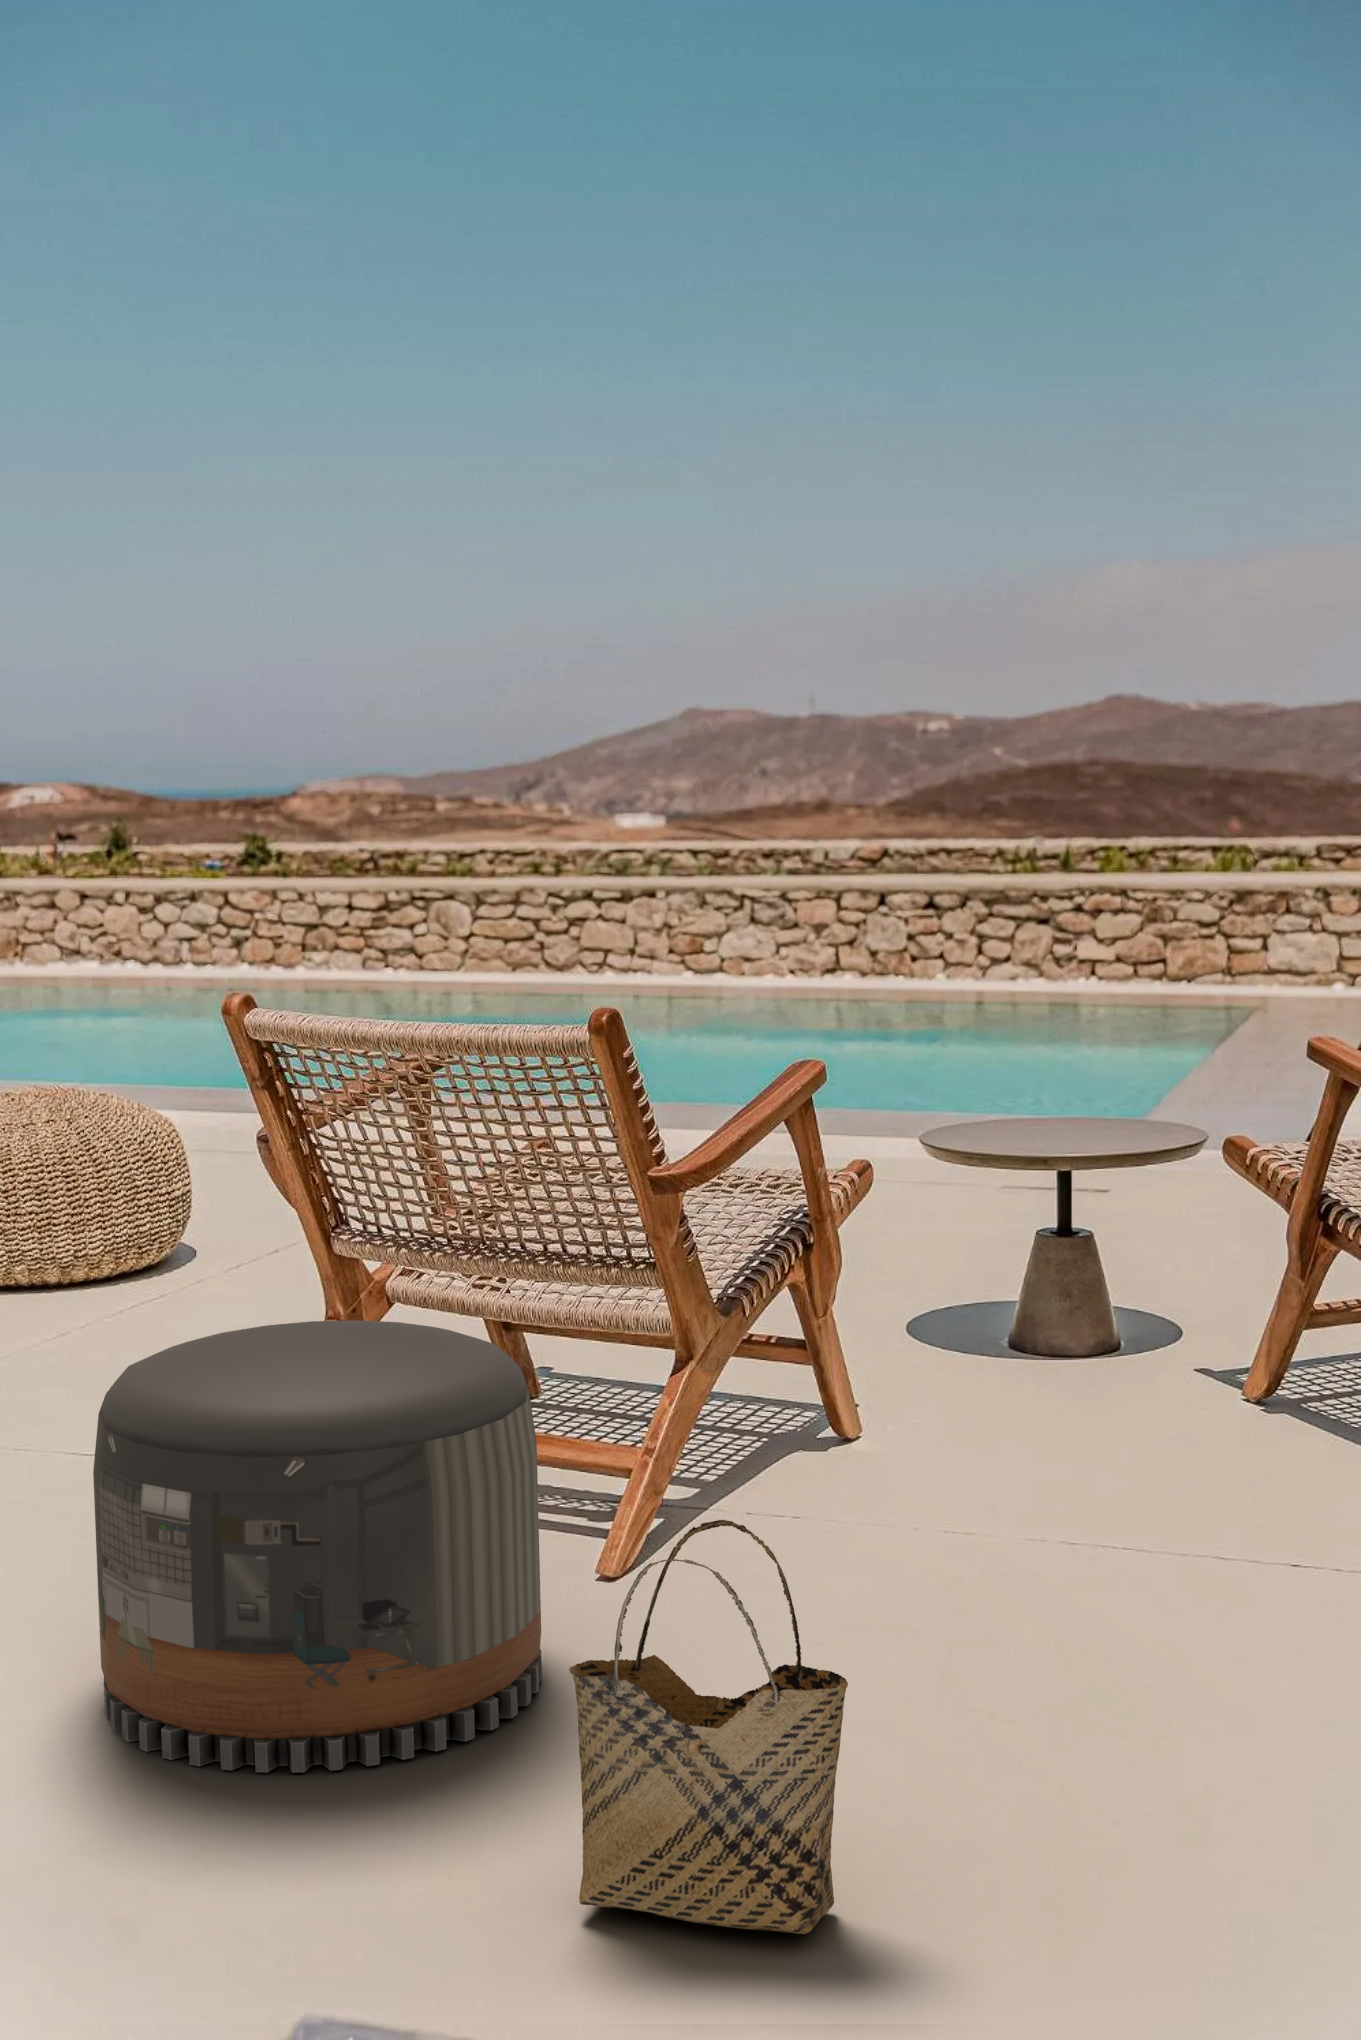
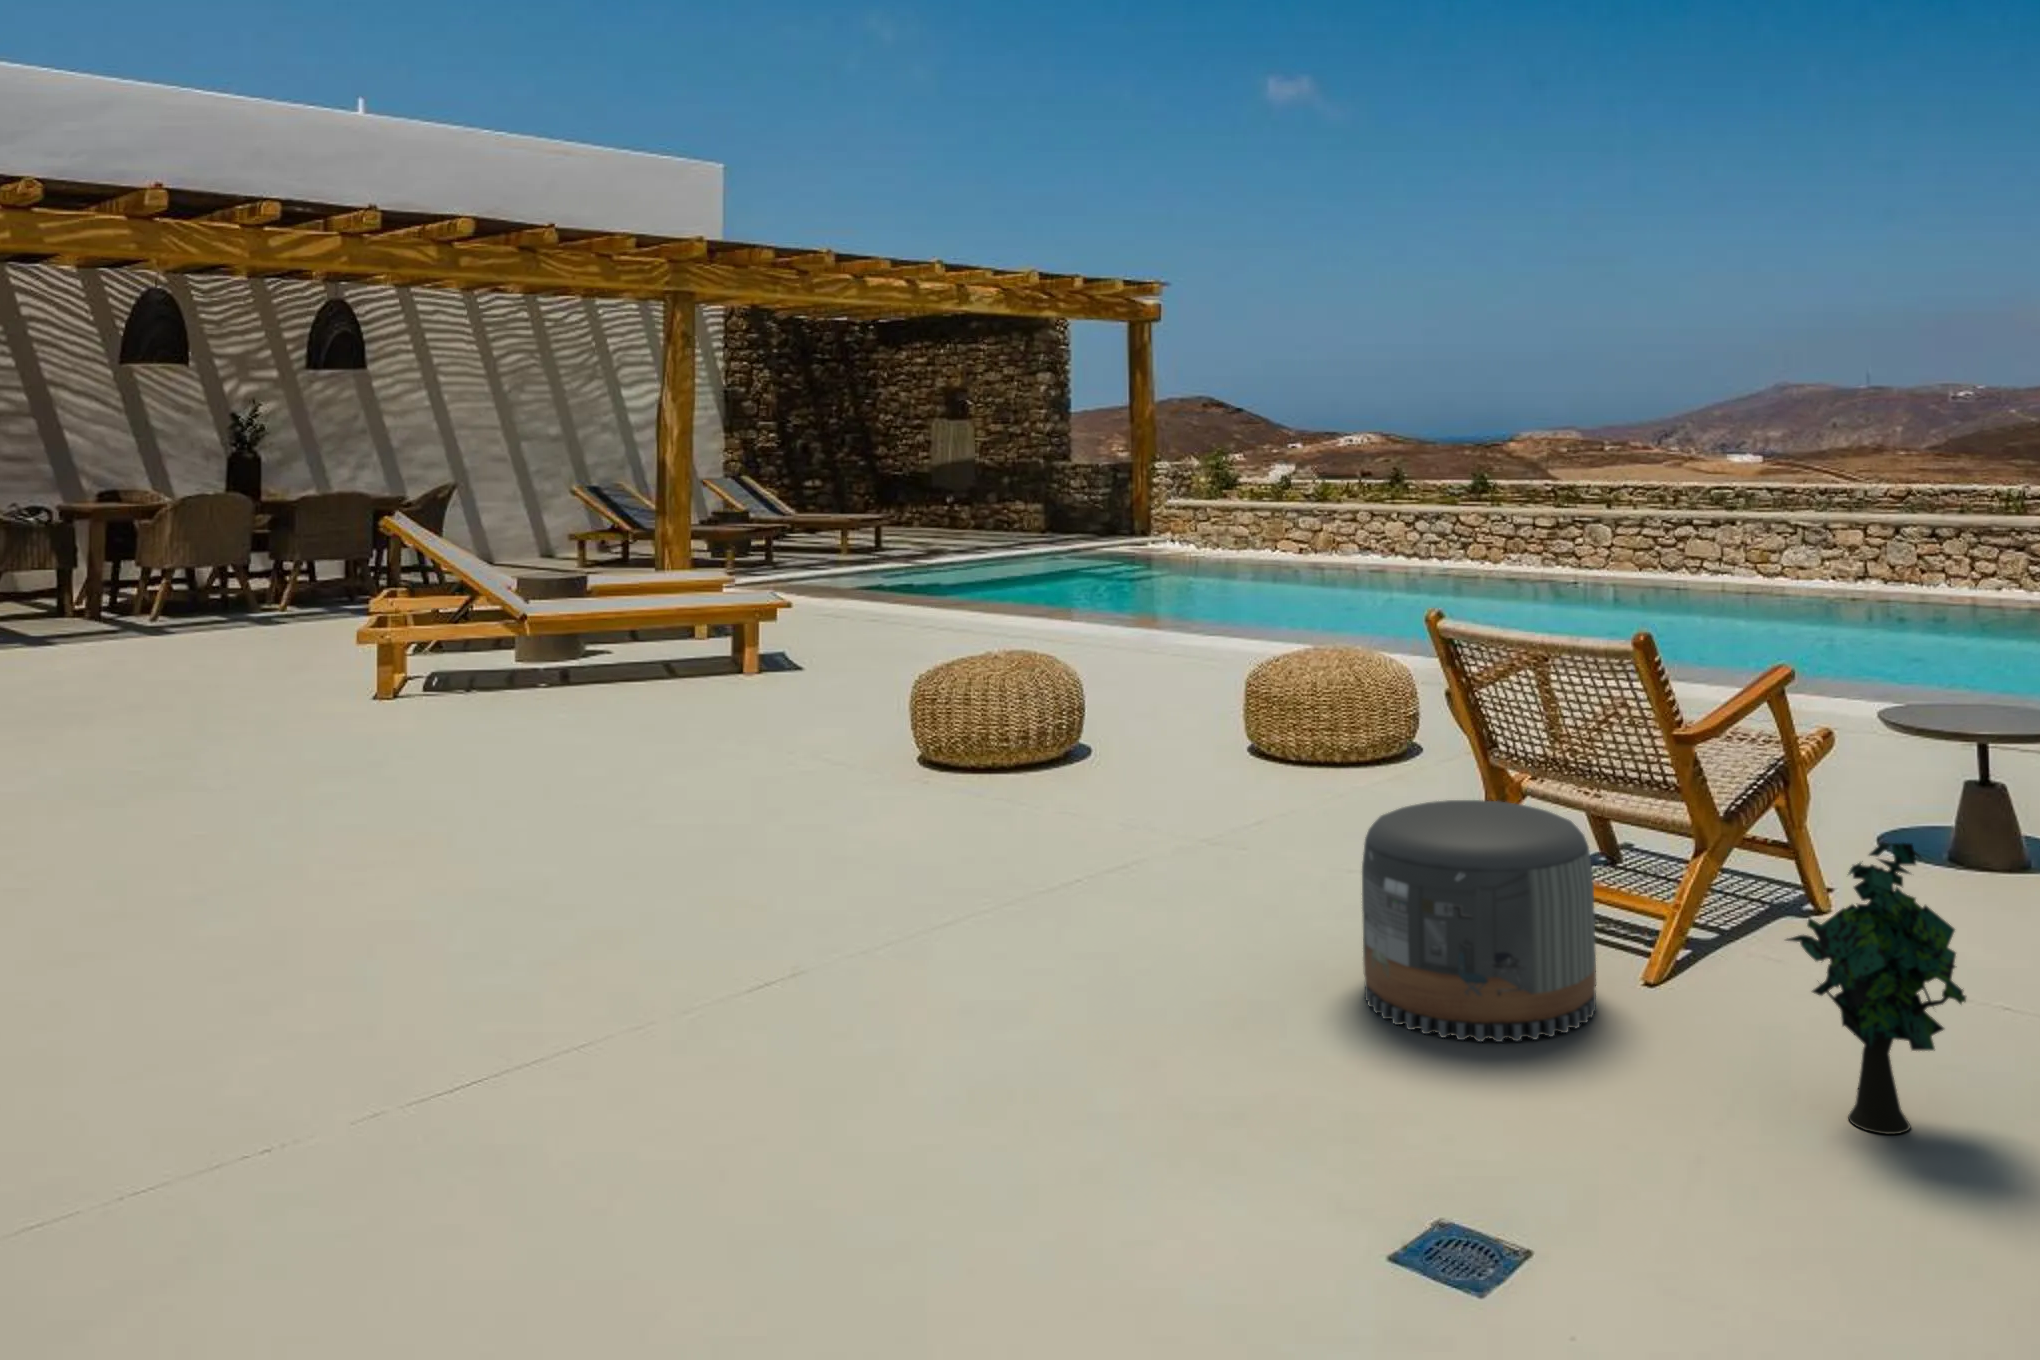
decorative plant: none [902,1325,1210,1837] -> present [1786,843,1966,1134]
woven basket: present [569,1520,848,1934] -> none [1594,927,1742,1156]

